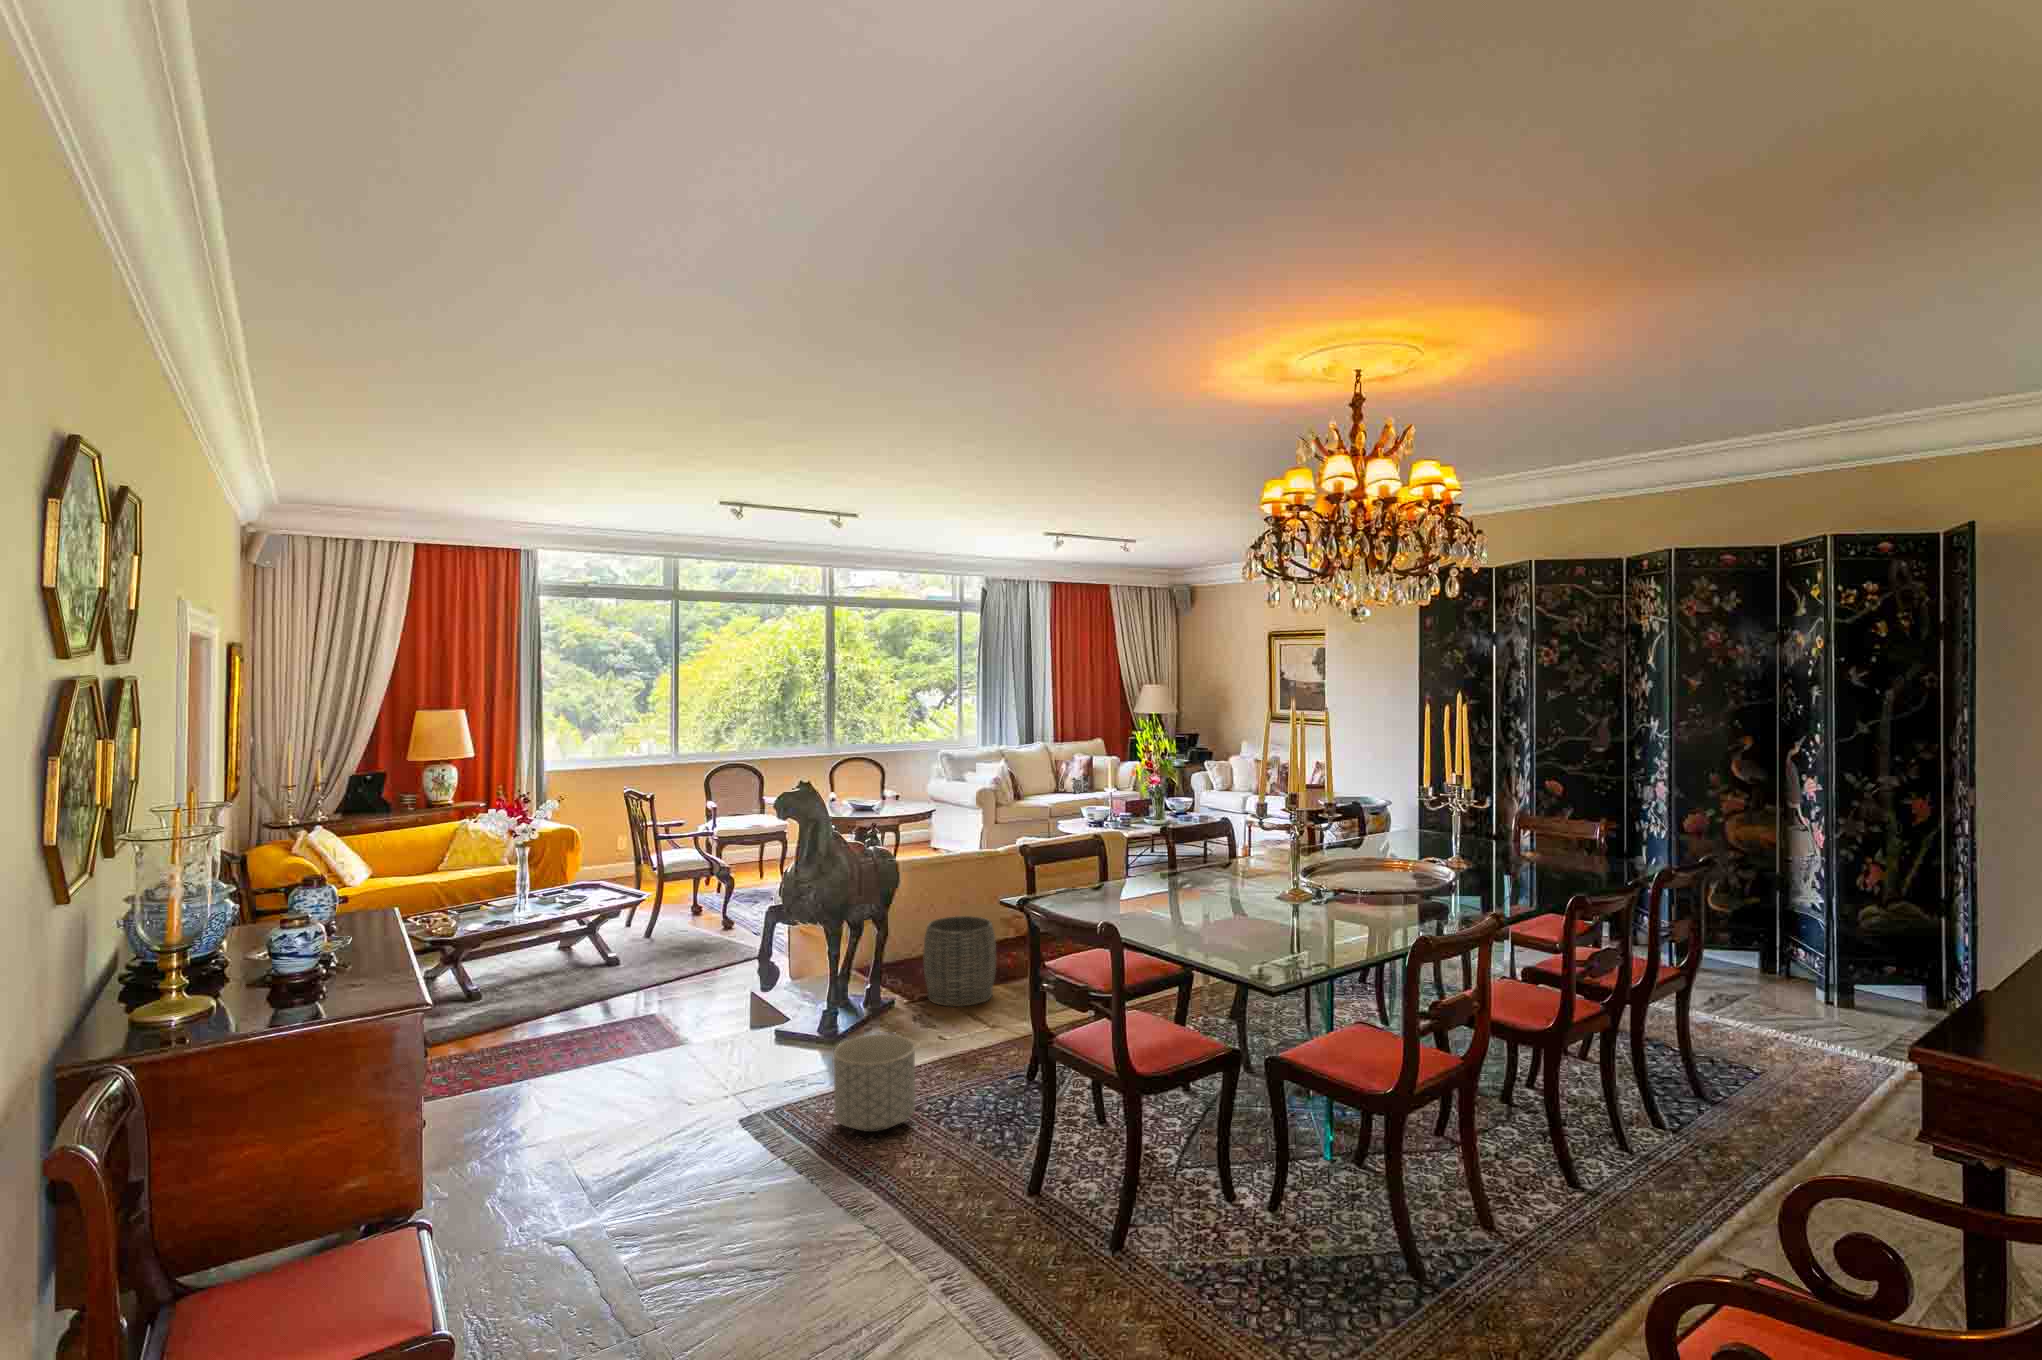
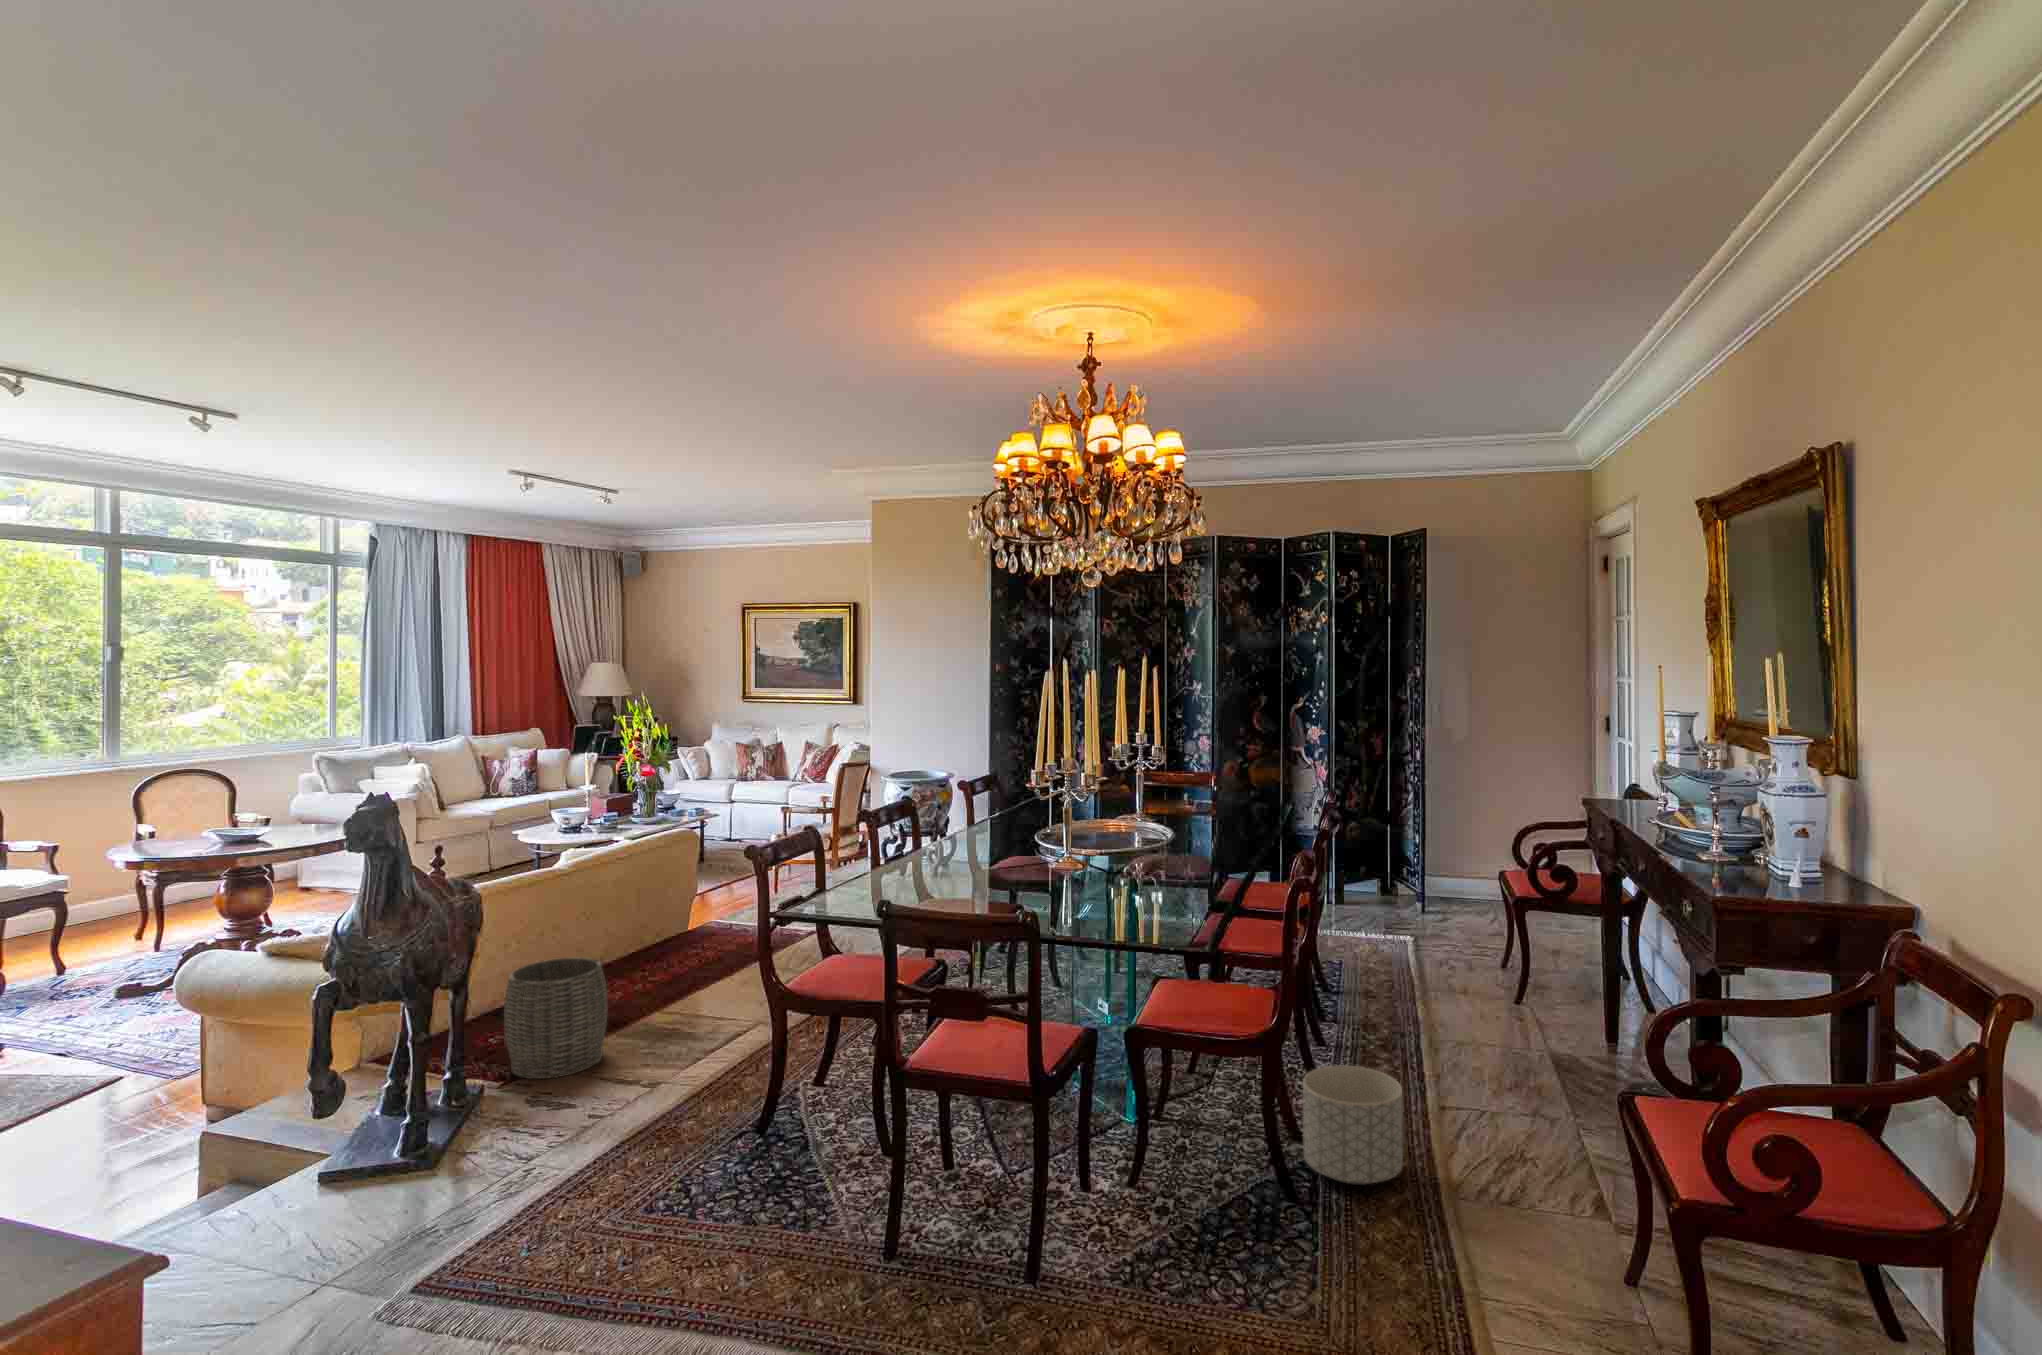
planter: present [834,1034,915,1132] -> present [1303,1066,1403,1185]

